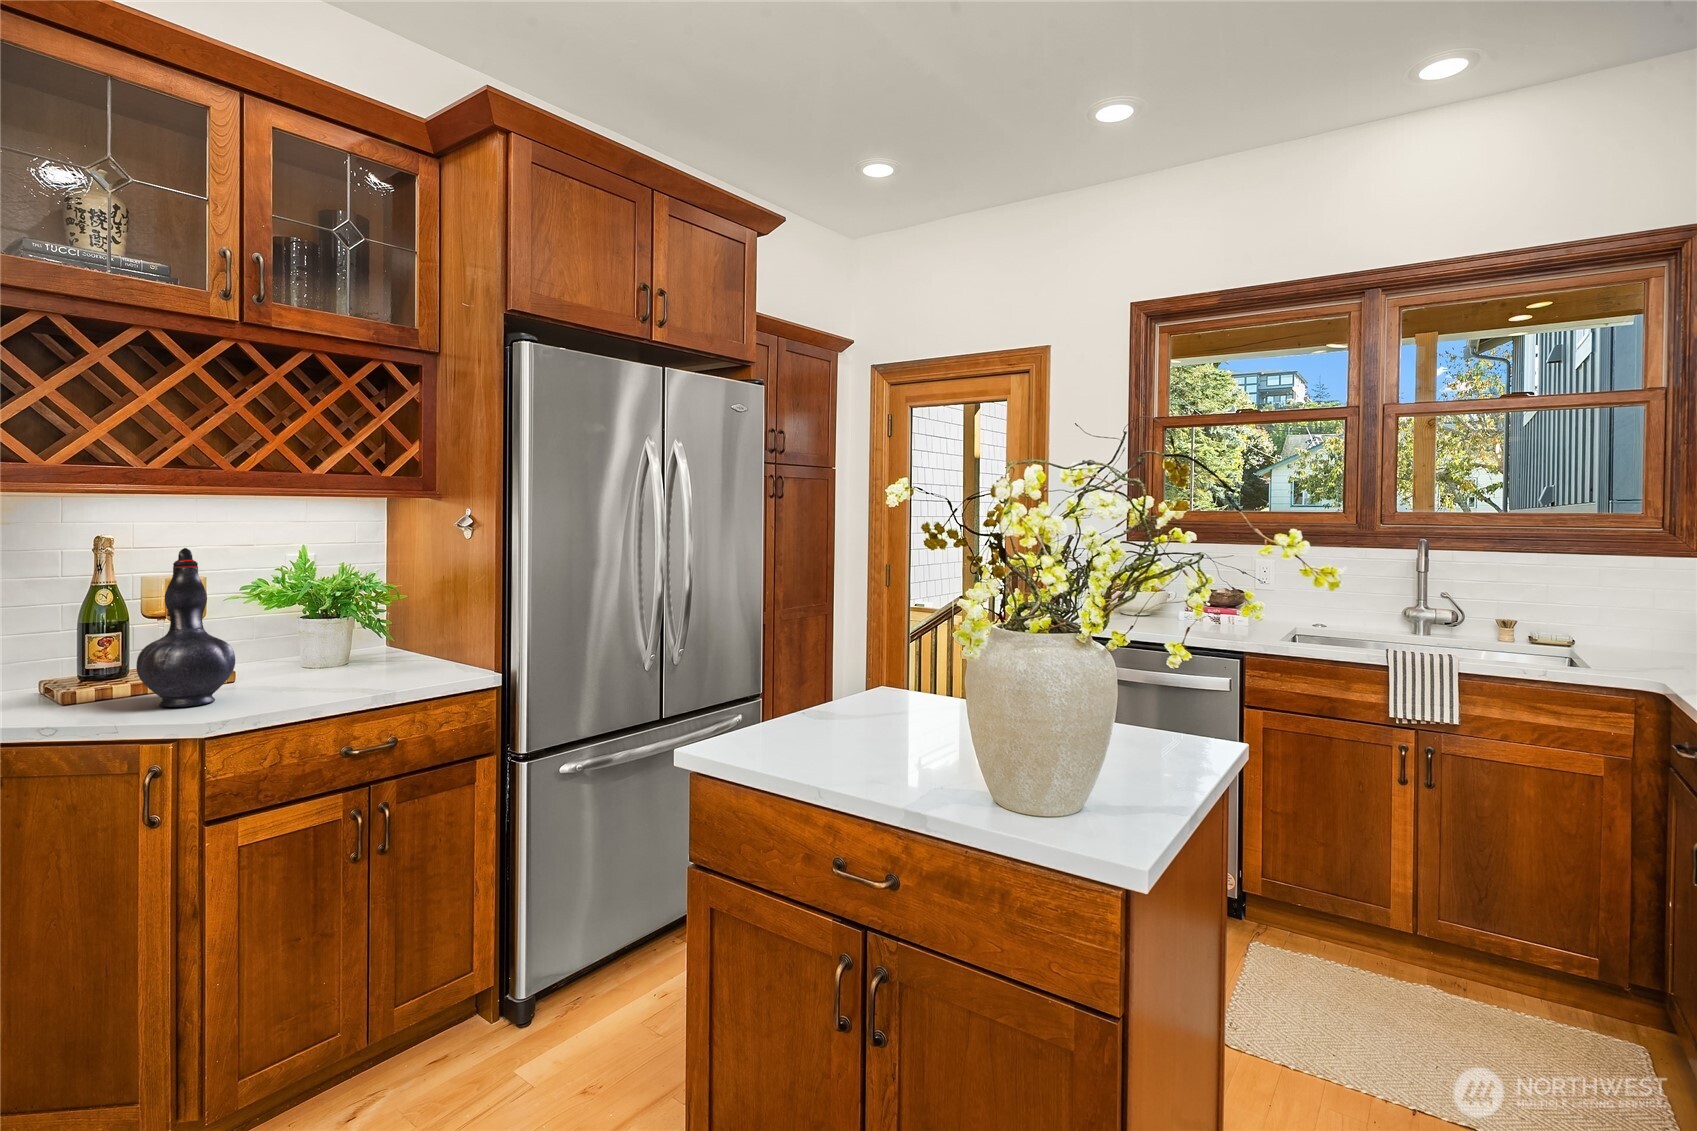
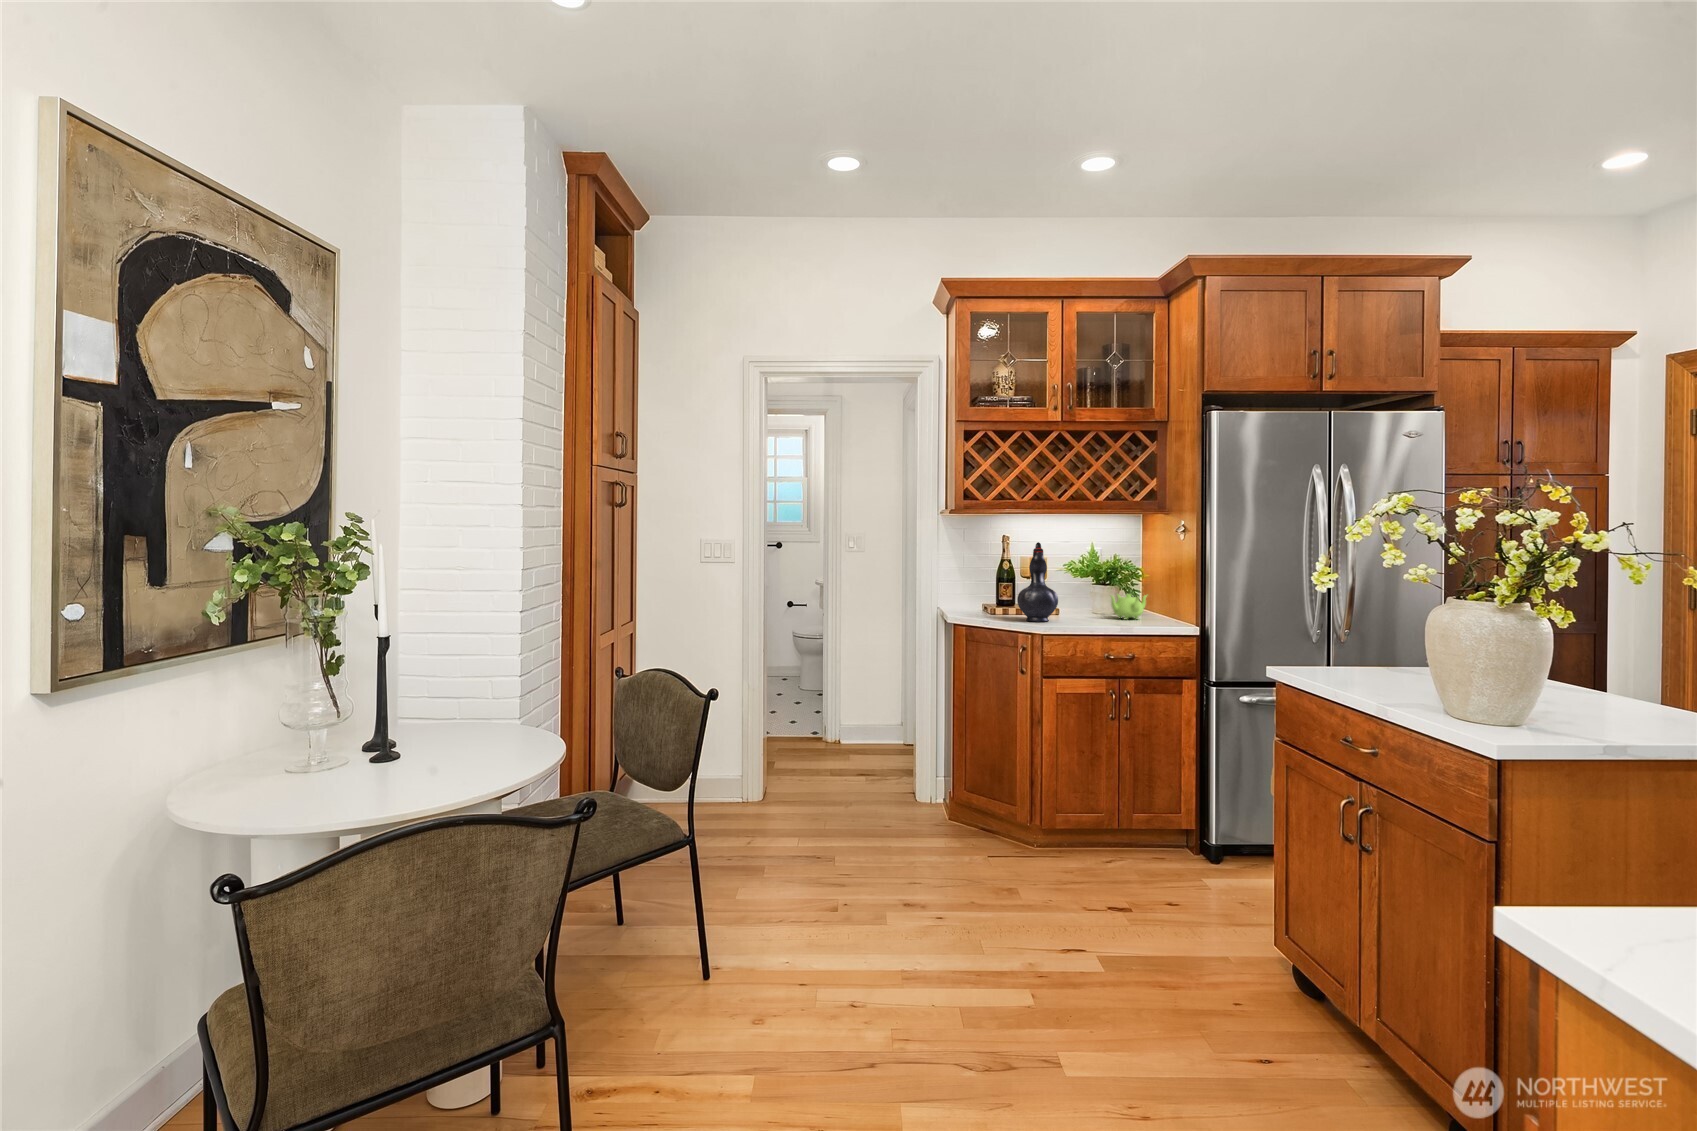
teapot: none [341,631,412,678] -> present [1111,594,1147,619]

